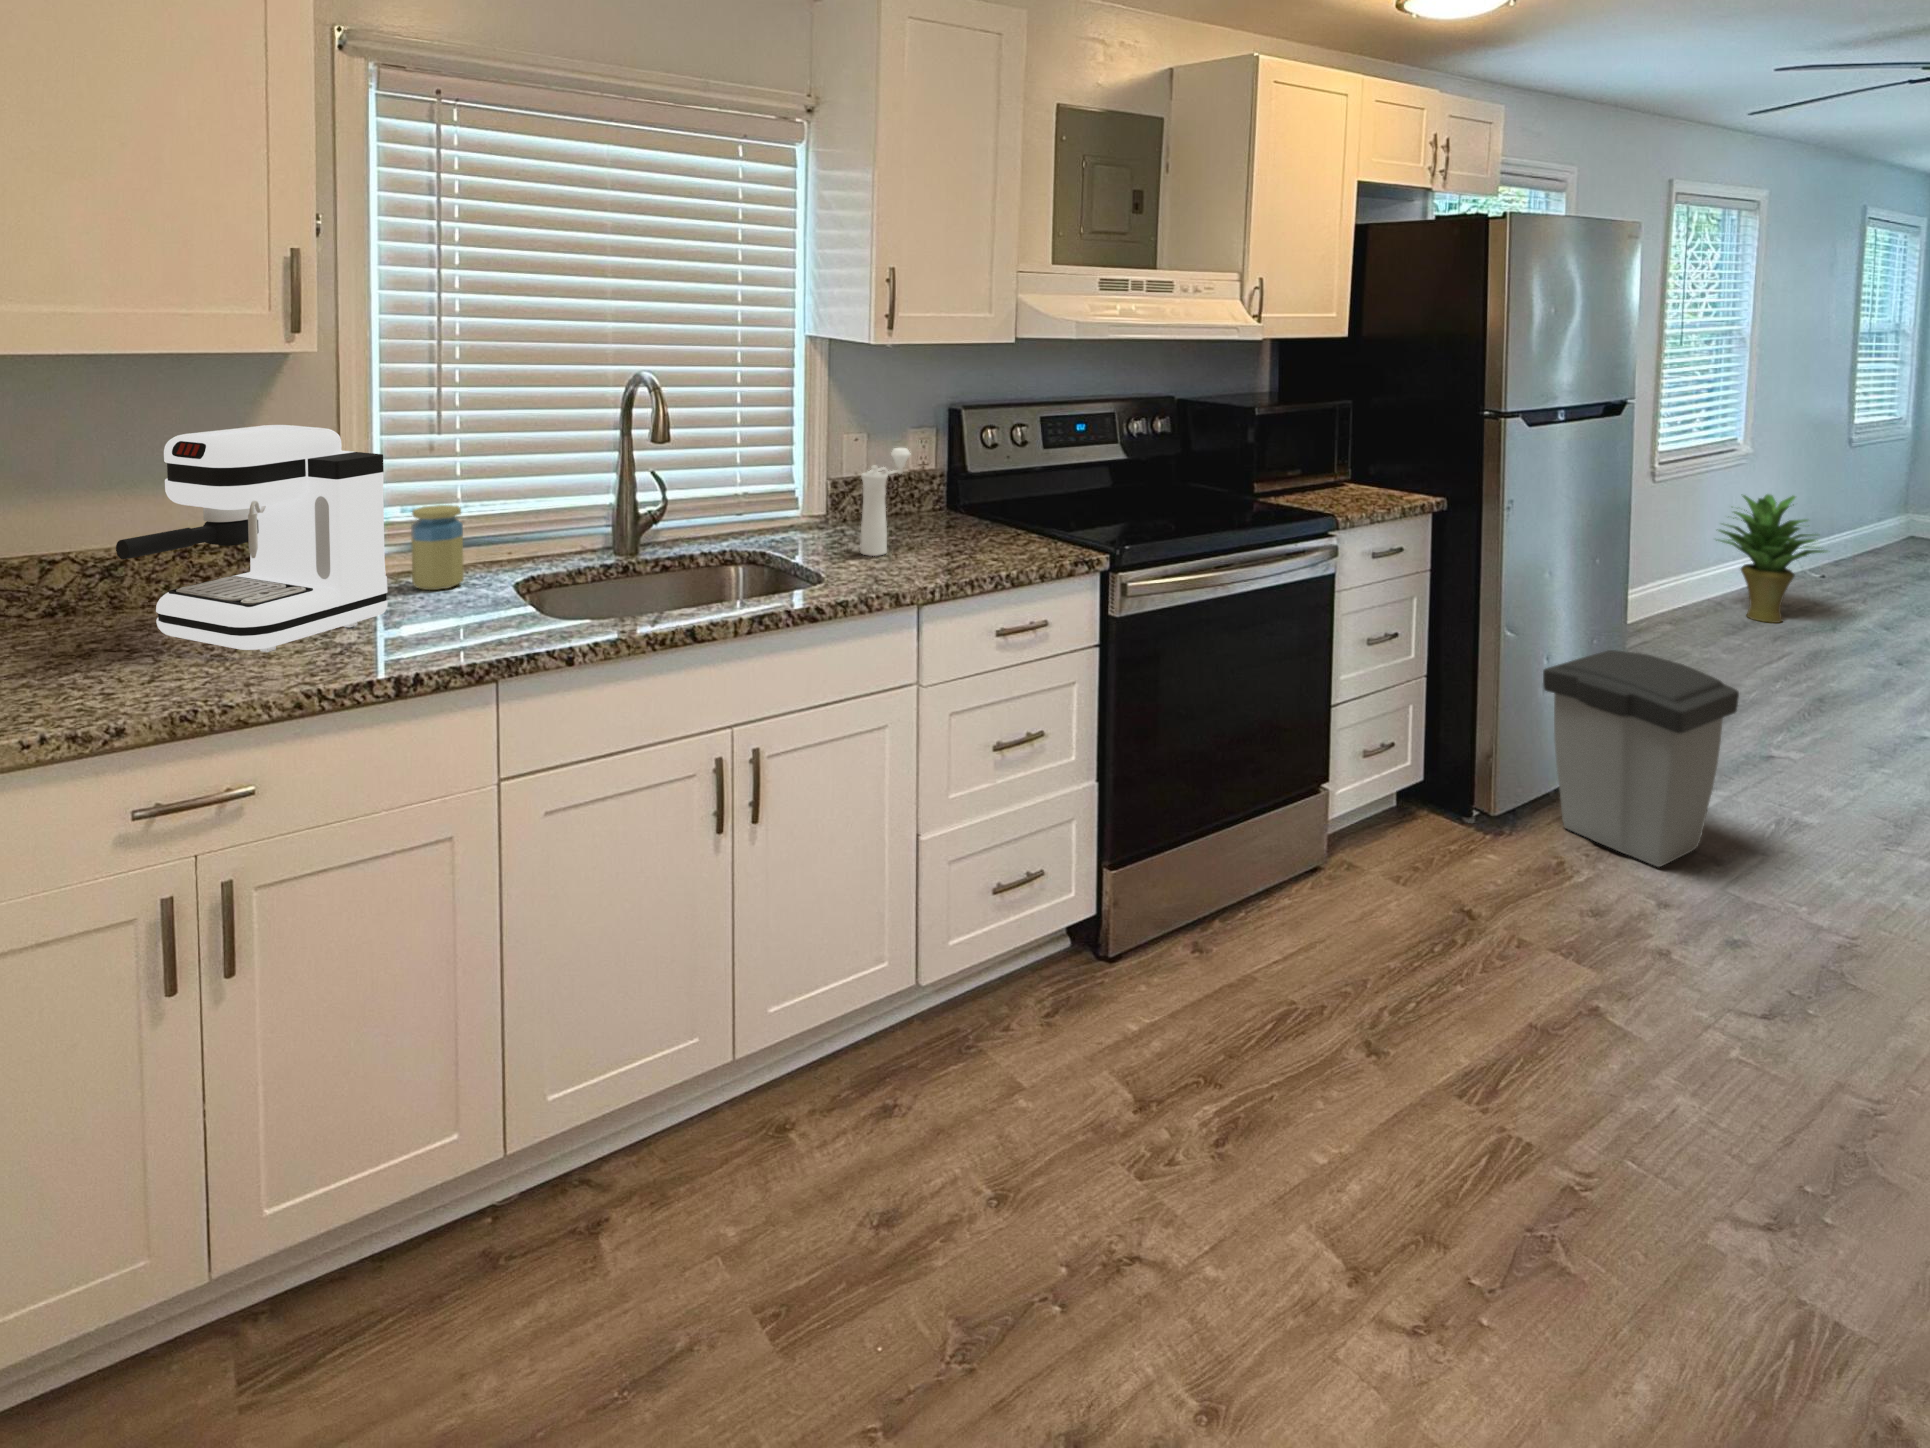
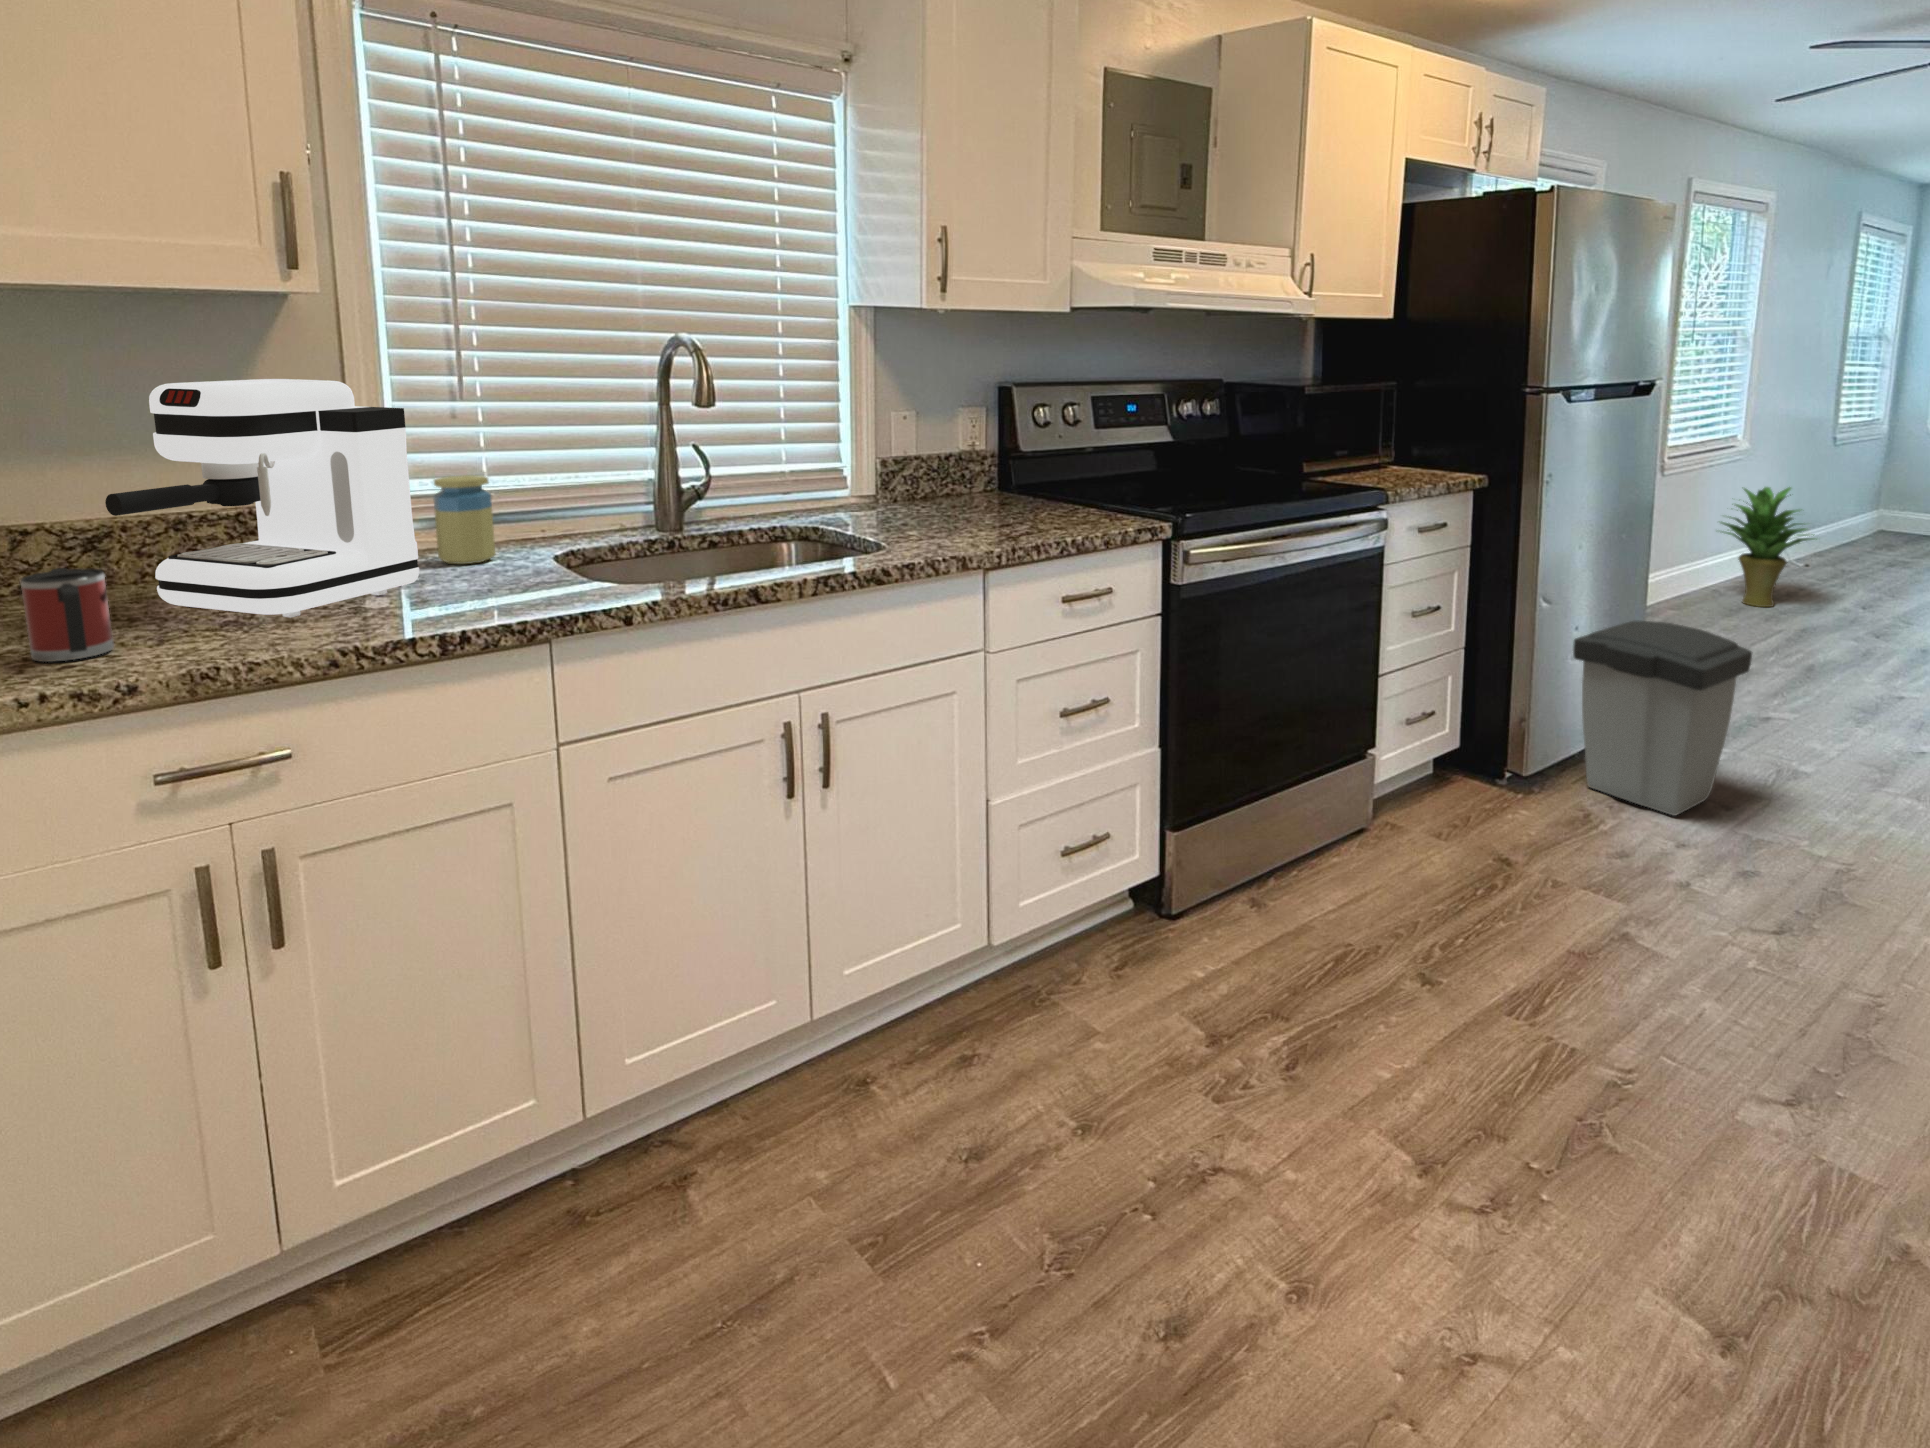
pepper mill: present [860,448,910,556] -> none [916,420,965,529]
mug: none [33,611,107,700] -> present [20,568,114,662]

